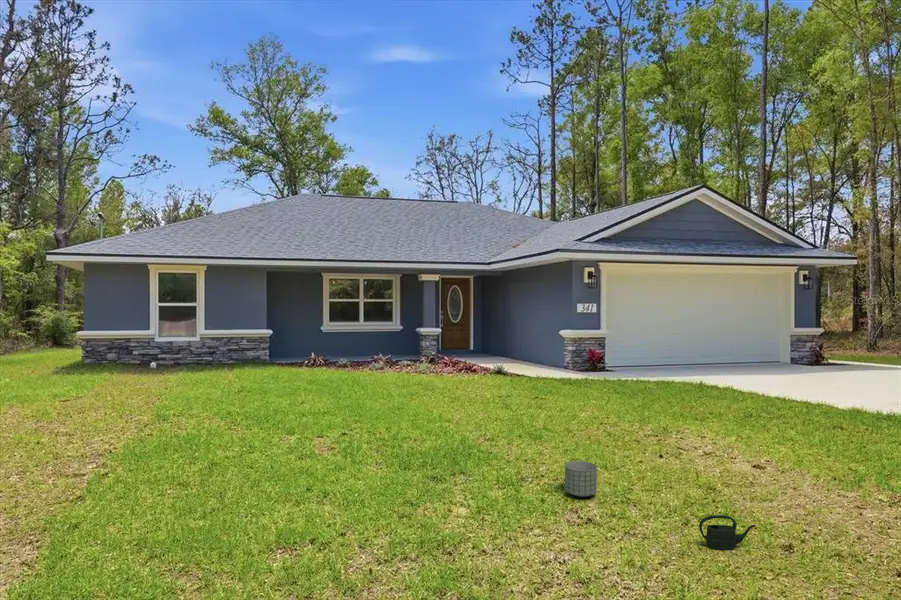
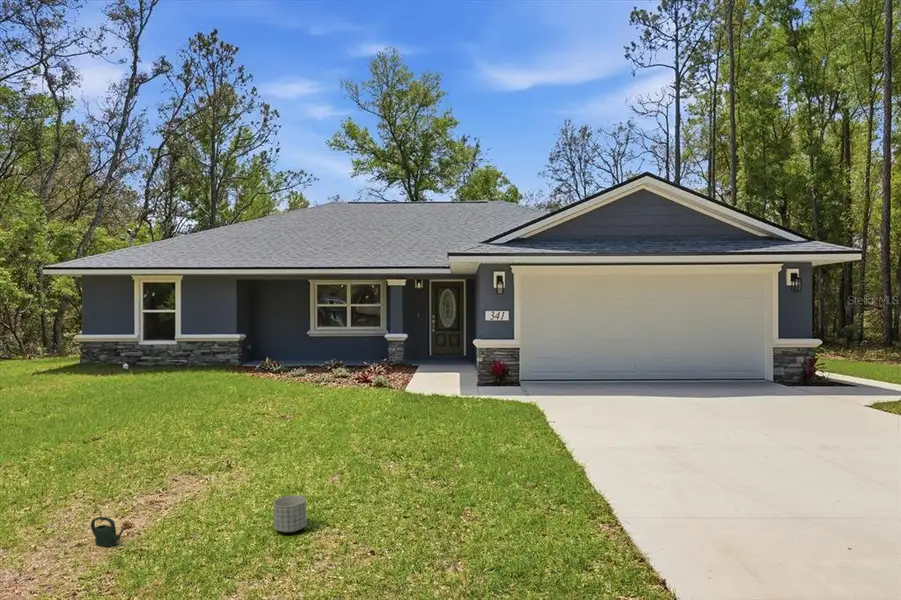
planter: present [565,461,597,497] -> present [273,495,307,533]

